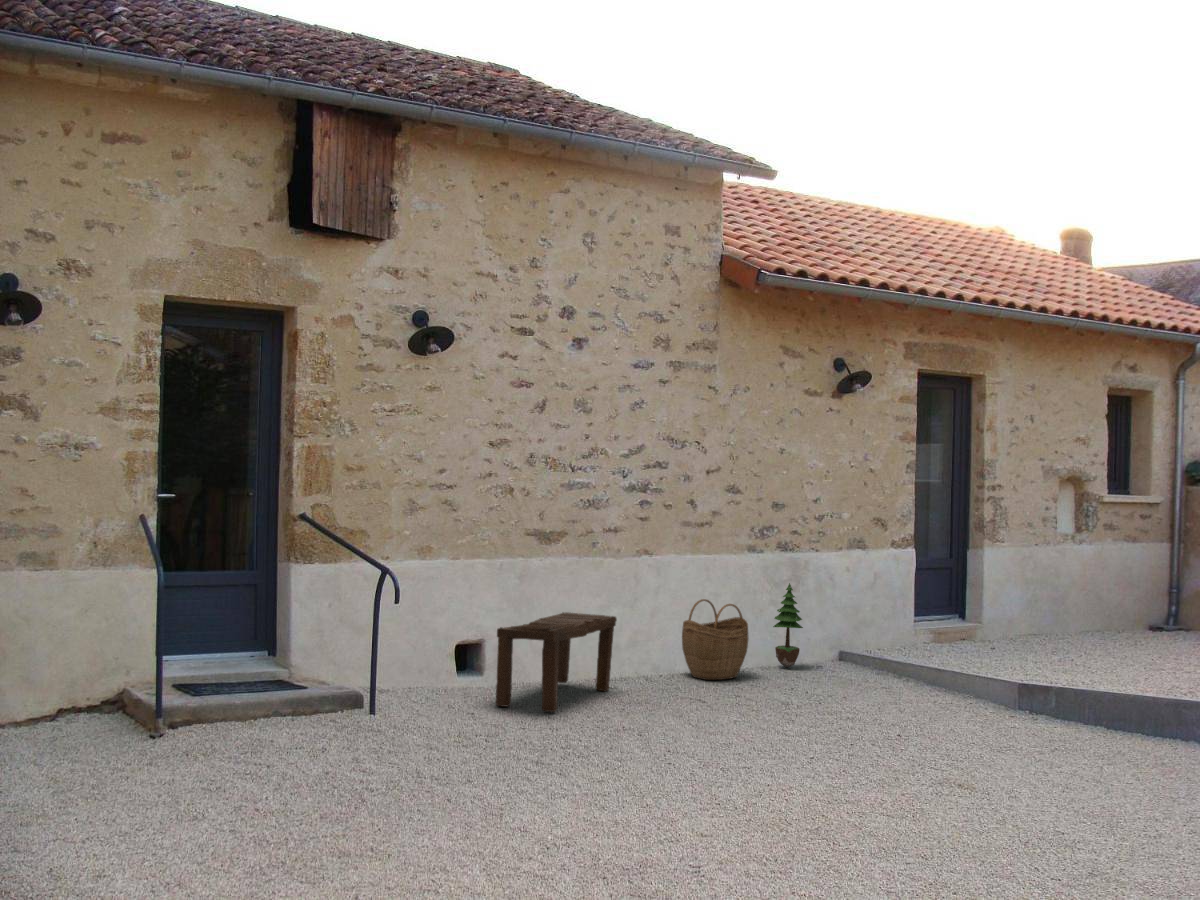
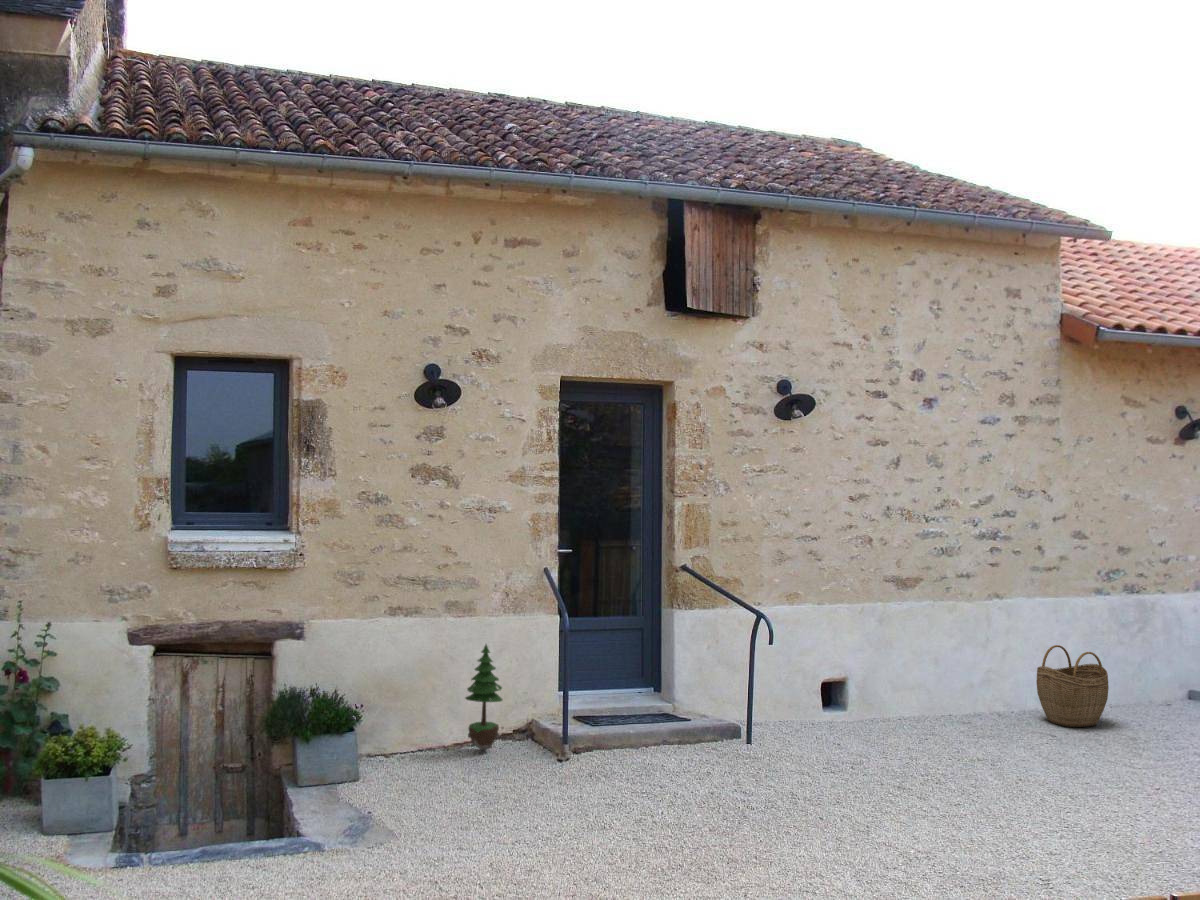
potted tree: present [773,583,803,668] -> present [466,645,502,751]
bench: present [496,612,617,712] -> none [864,657,977,760]

